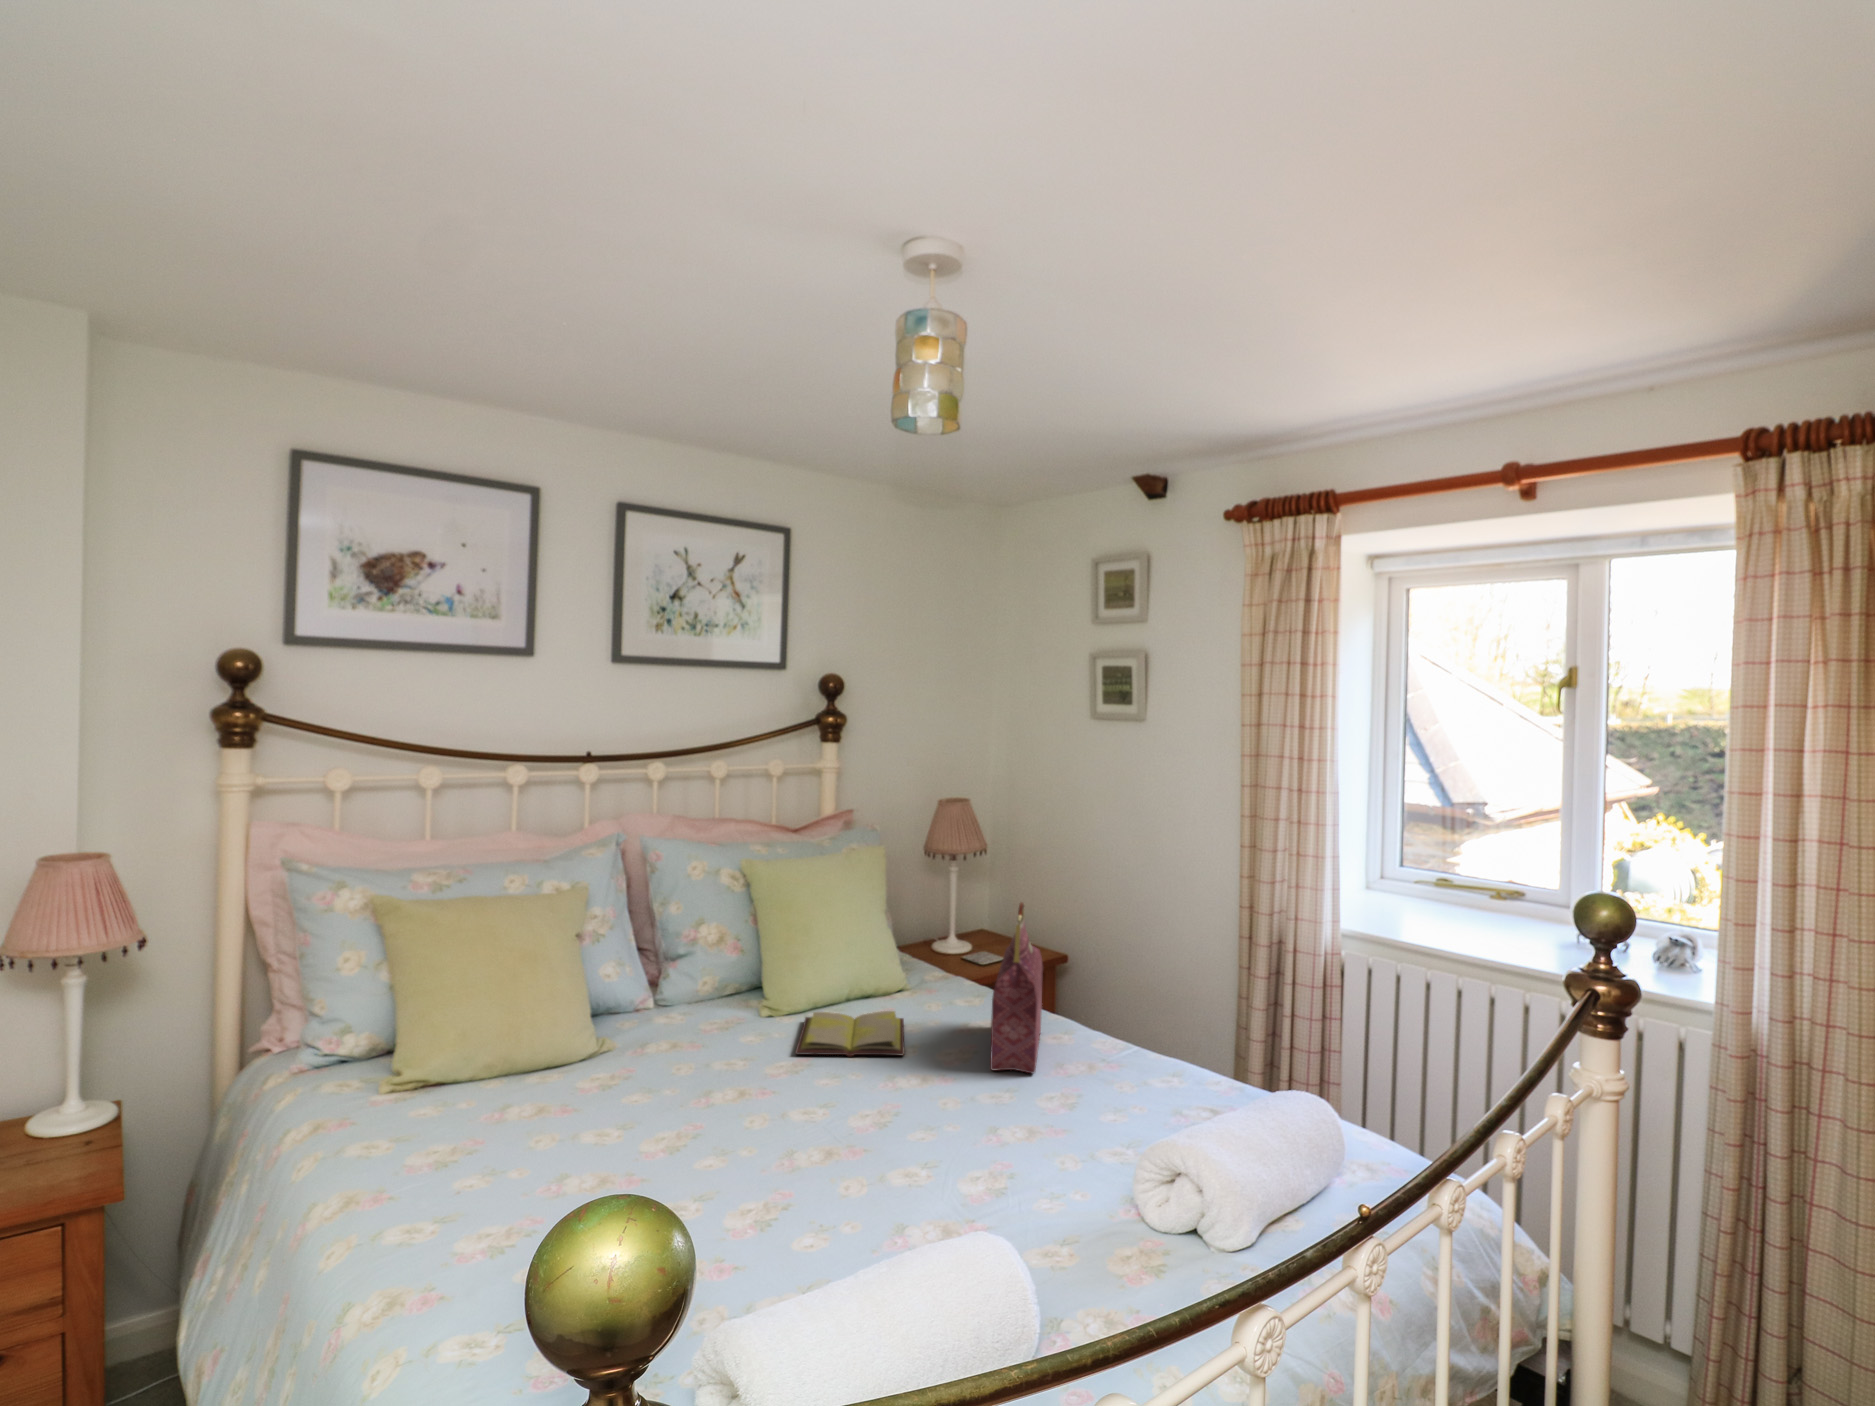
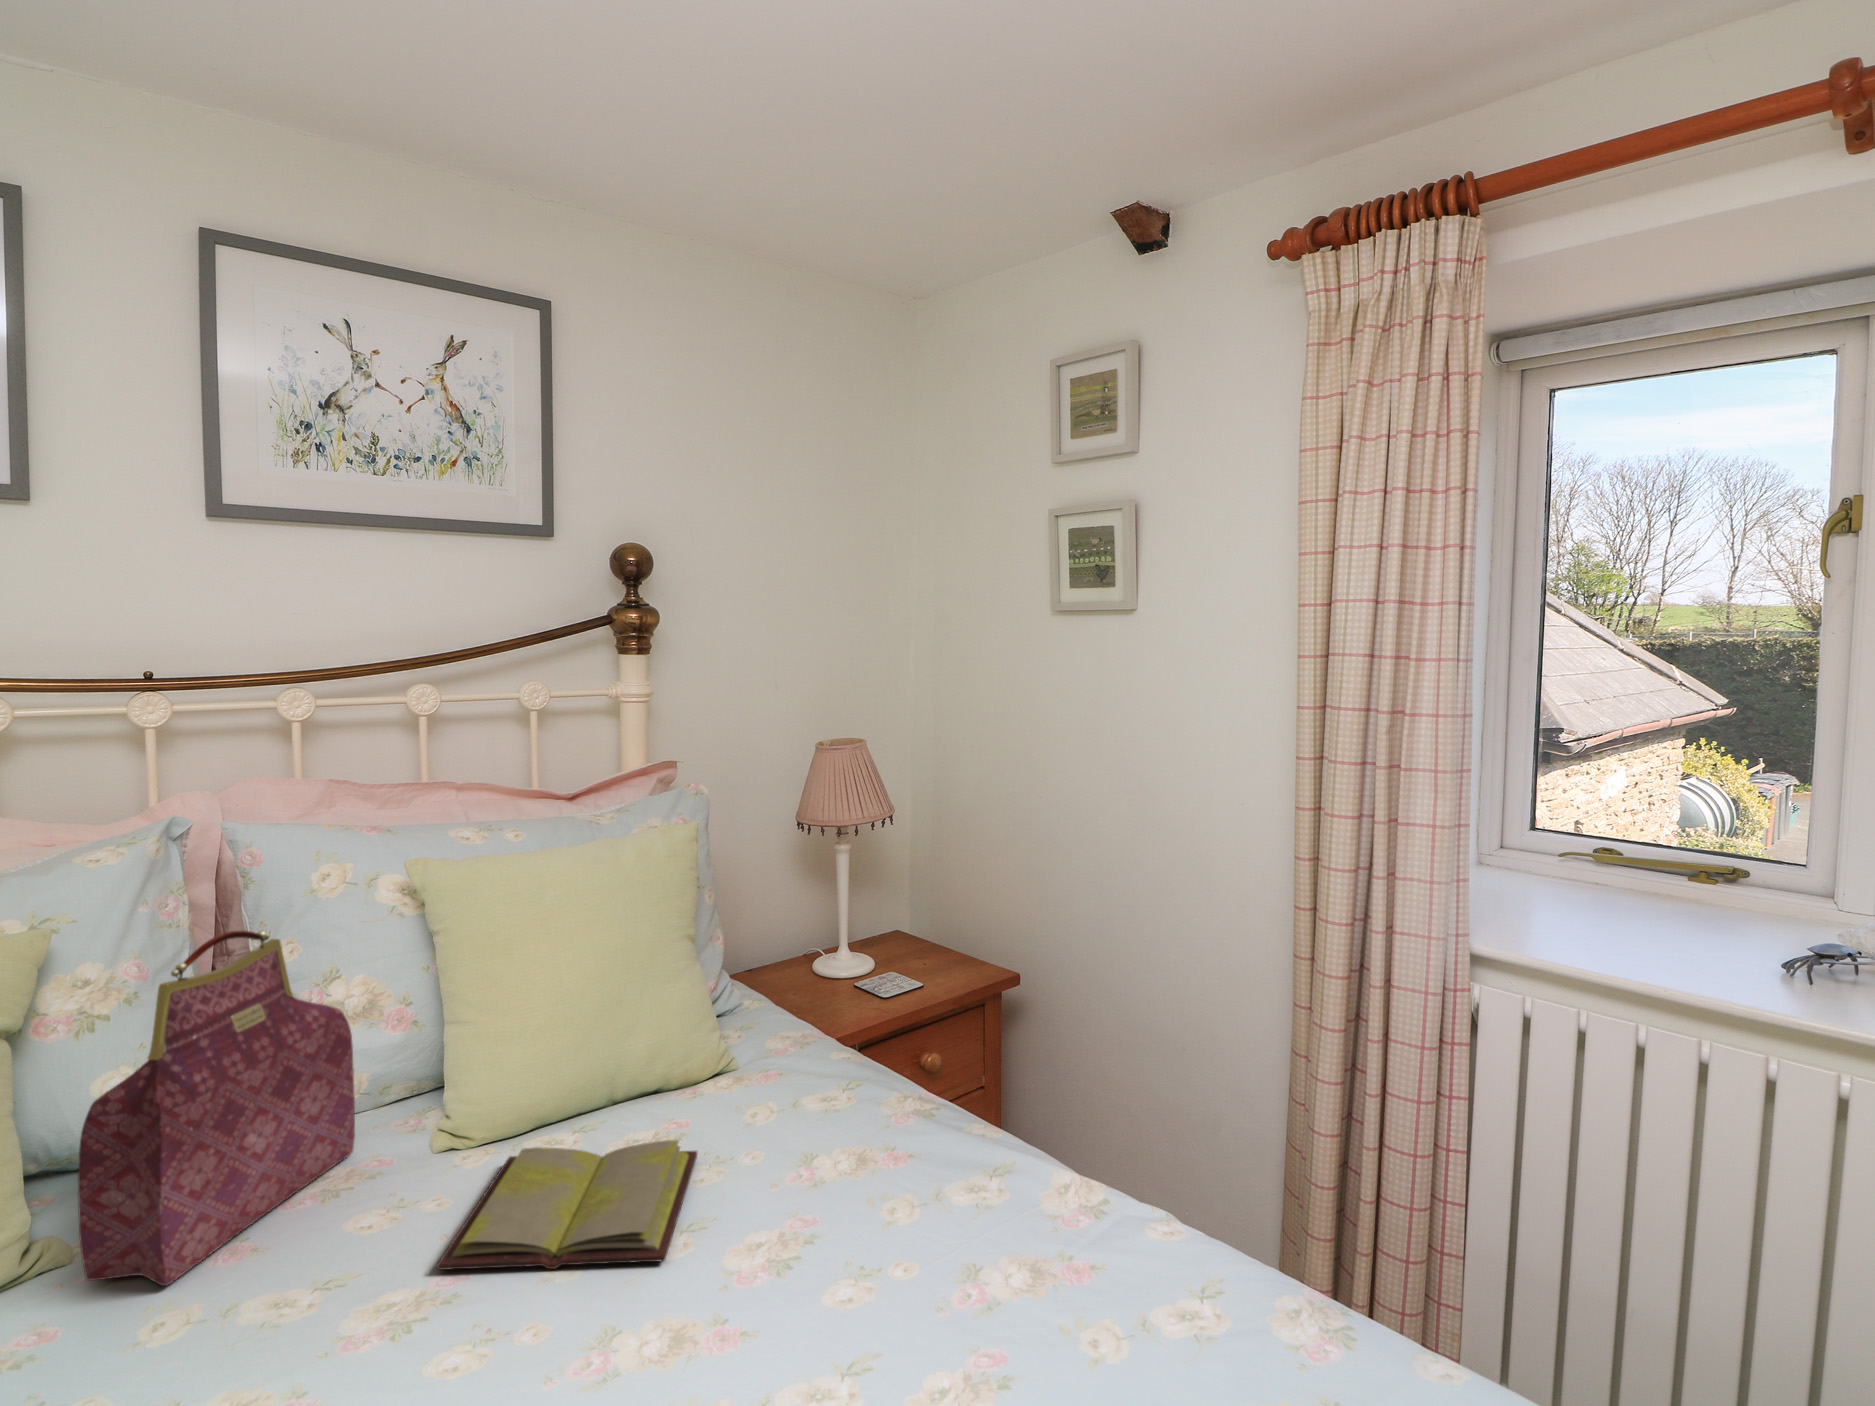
handbag: present [990,902,1043,1074] -> present [78,931,355,1286]

